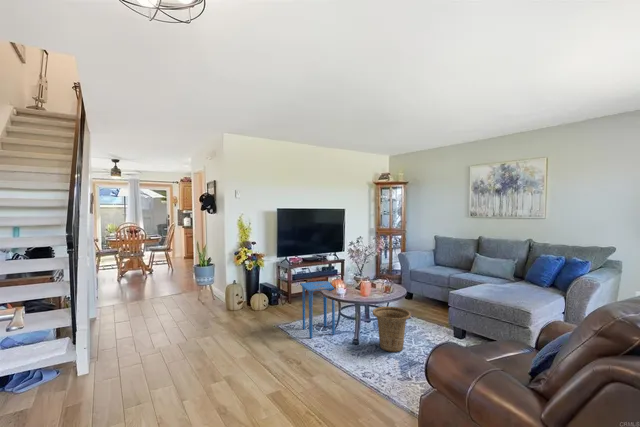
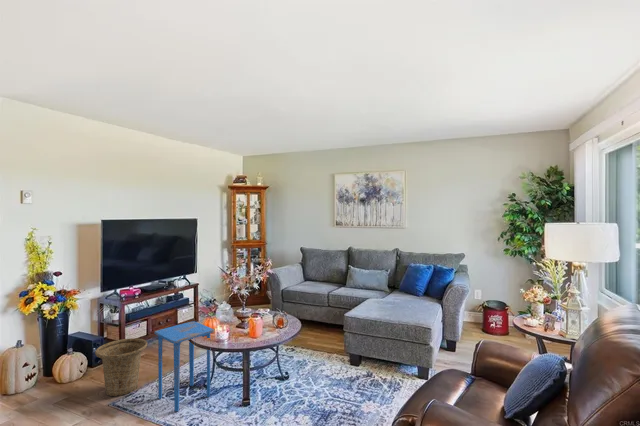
basket: present [373,306,411,352] -> present [95,338,147,396]

